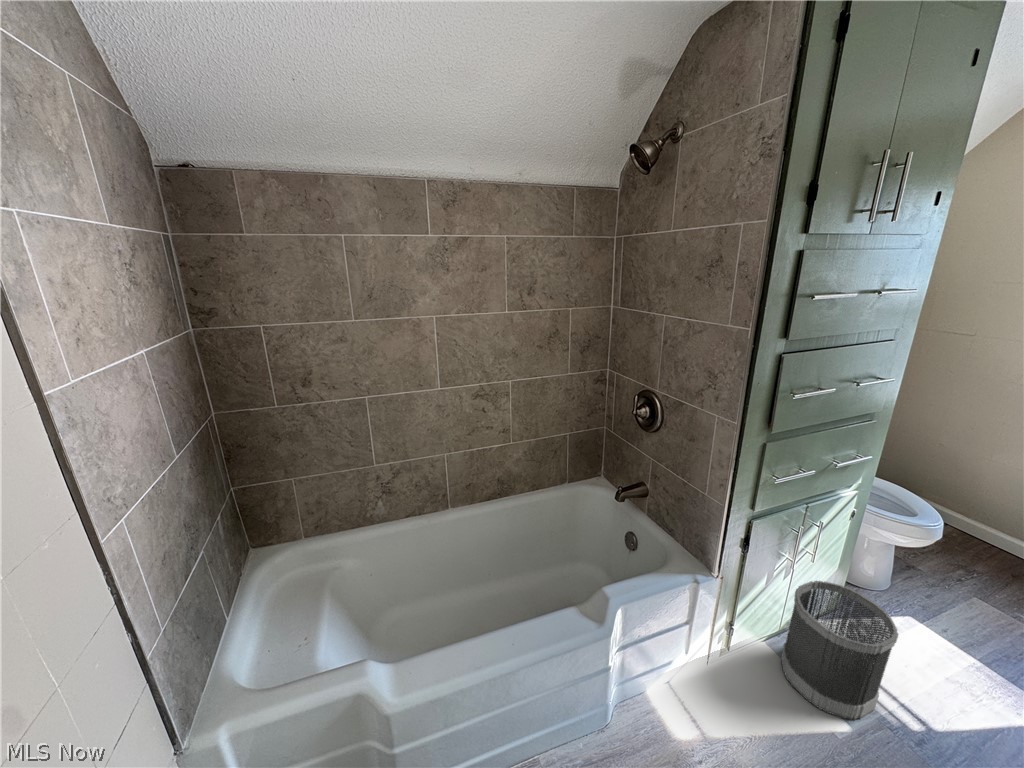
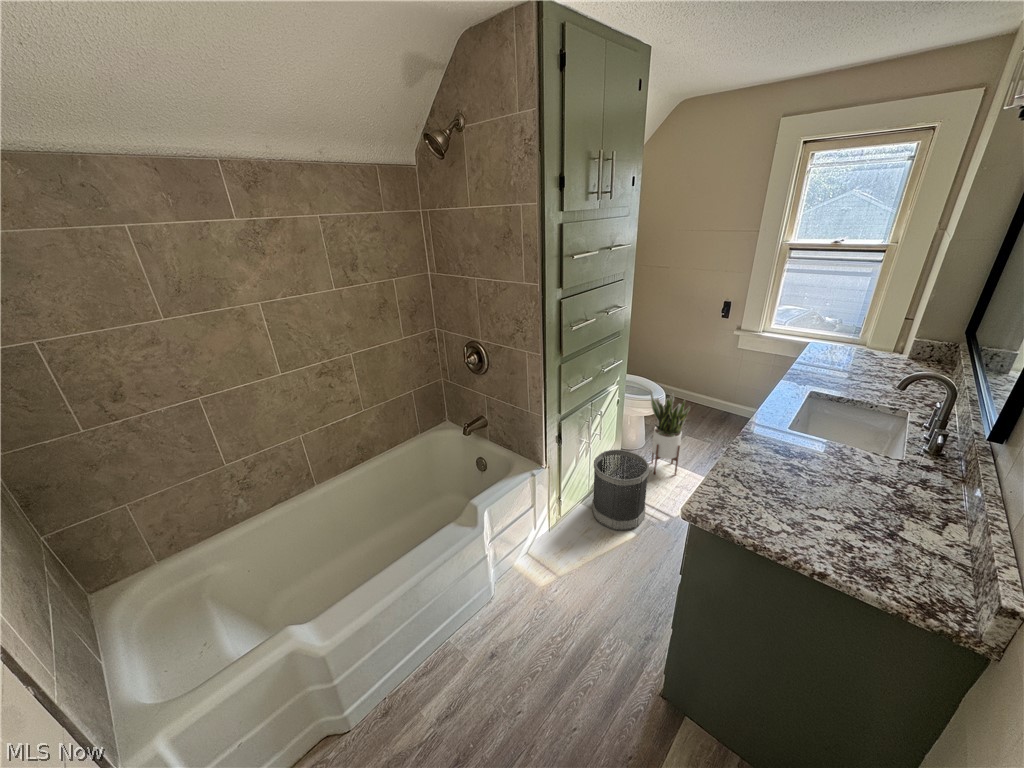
potted plant: none [898,509,997,659] -> present [650,390,690,475]

